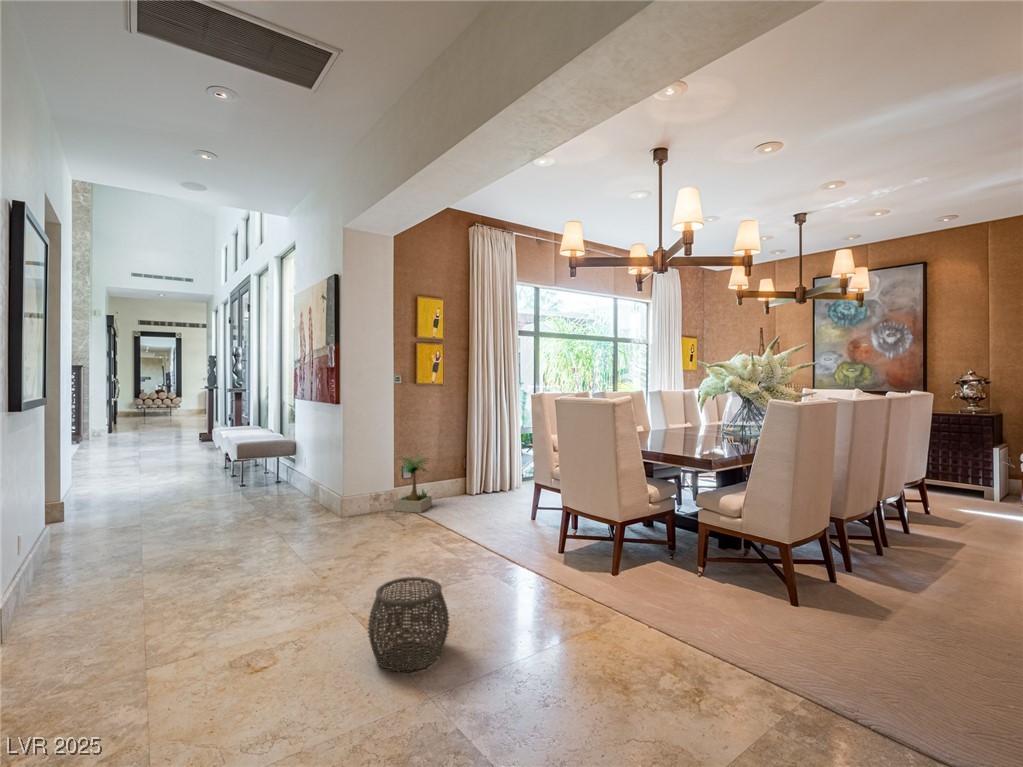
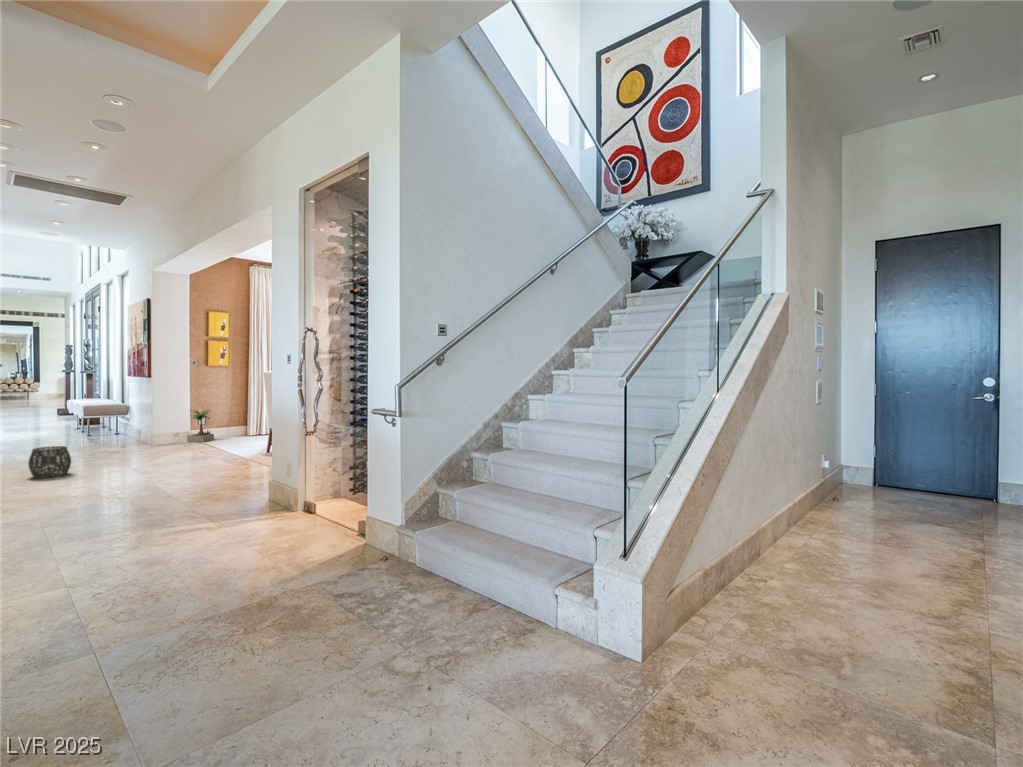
woven basket: present [368,577,449,672] -> present [29,446,71,478]

